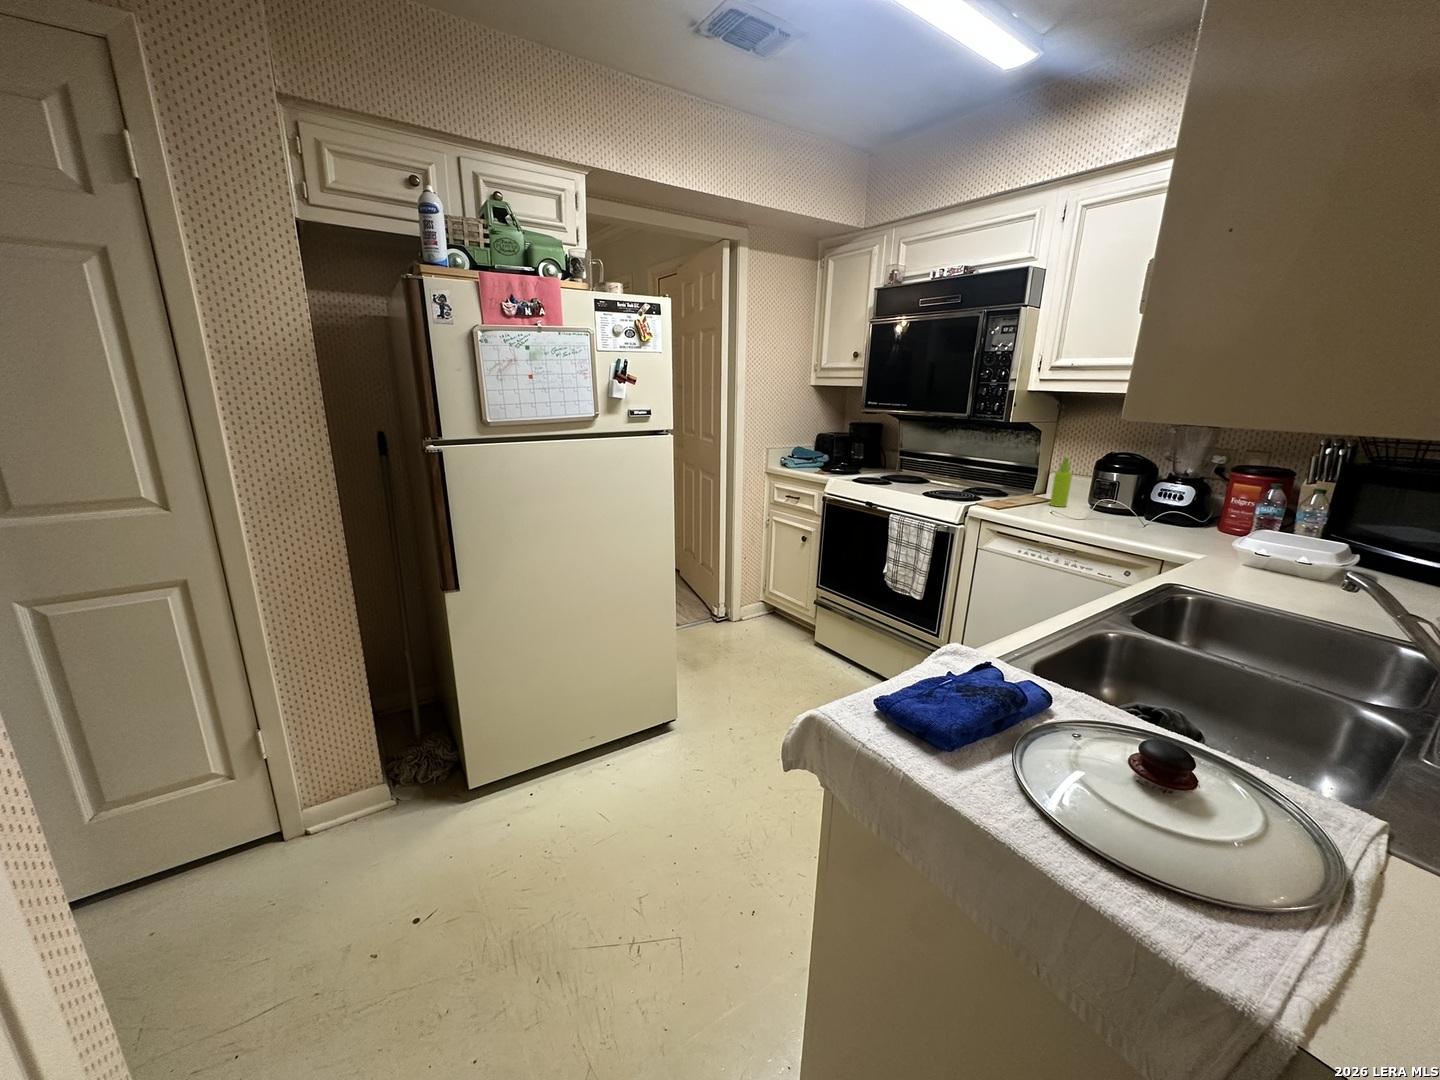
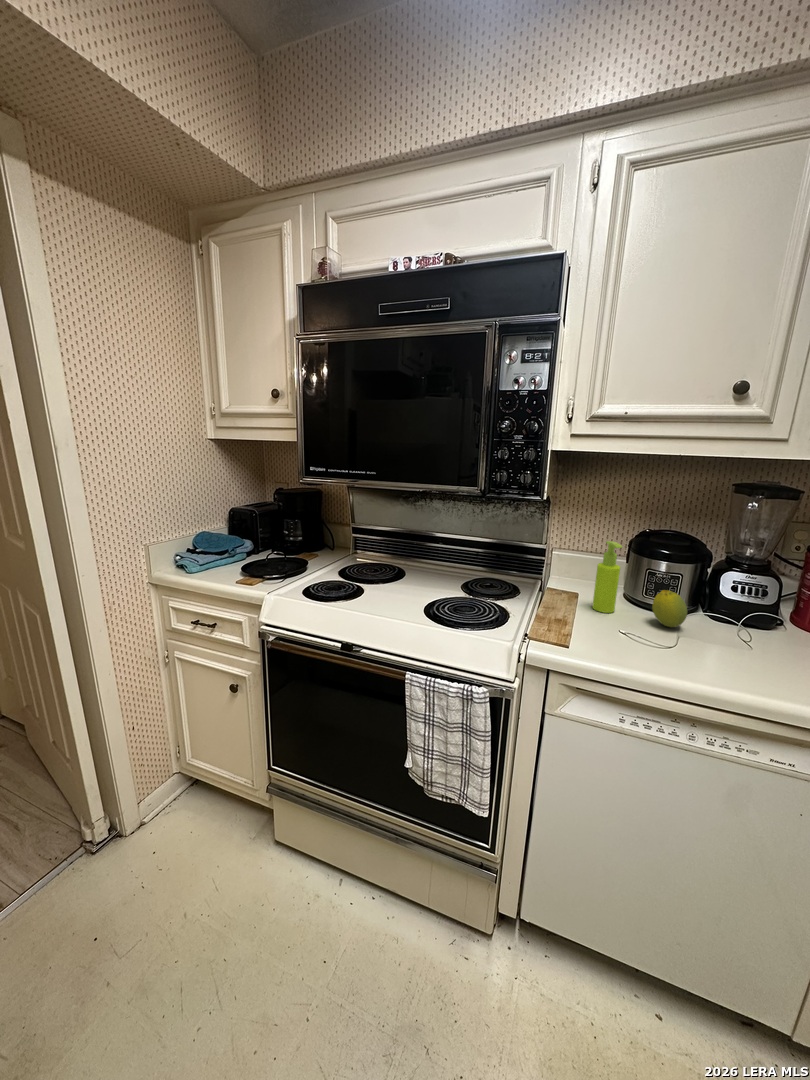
fruit: none [1085,489,1110,515] -> present [652,590,687,627]

